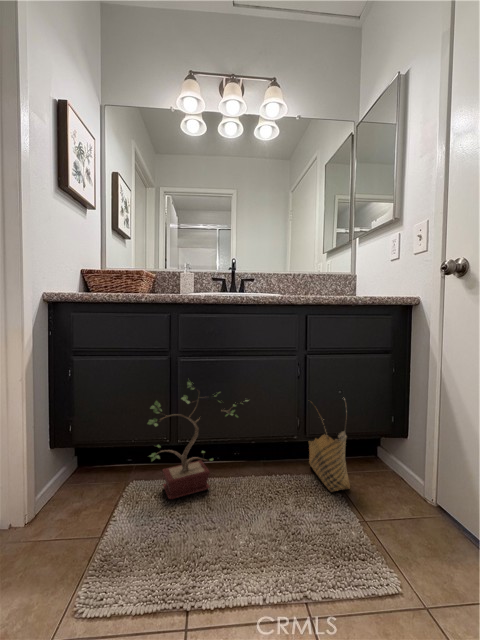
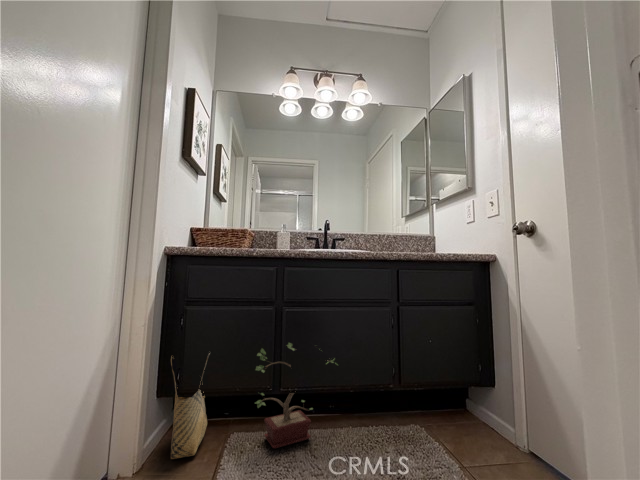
woven basket: present [309,411,350,492] -> present [171,353,210,459]

